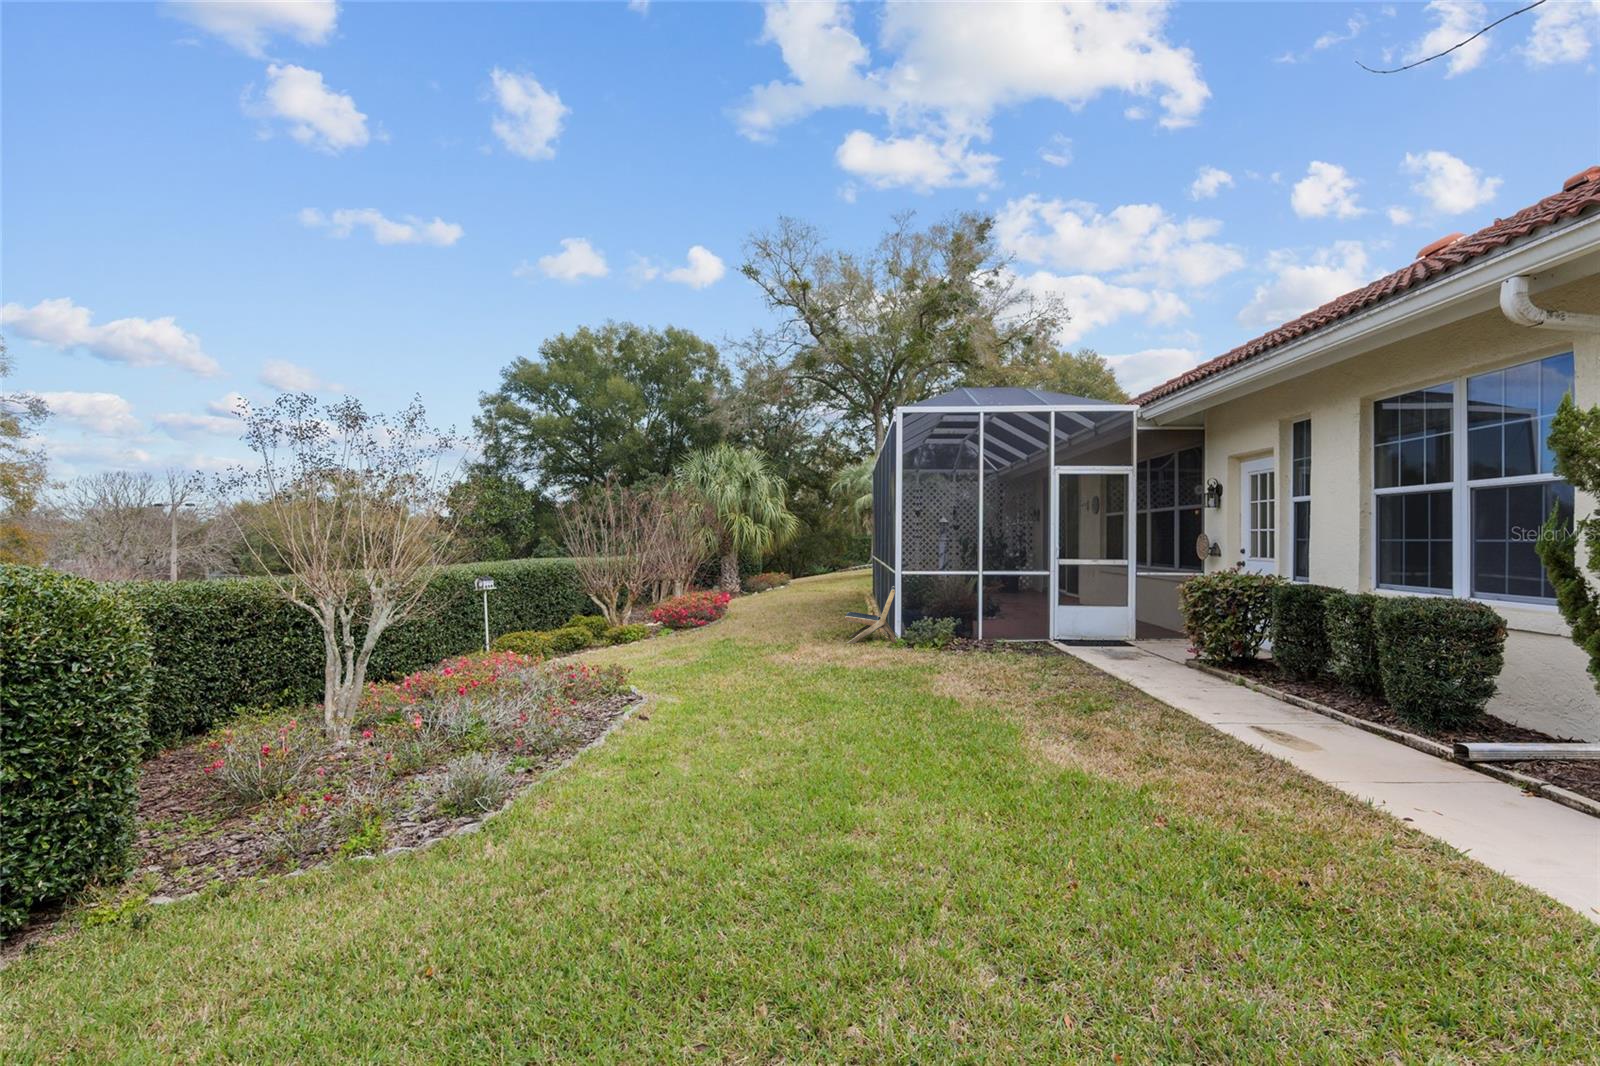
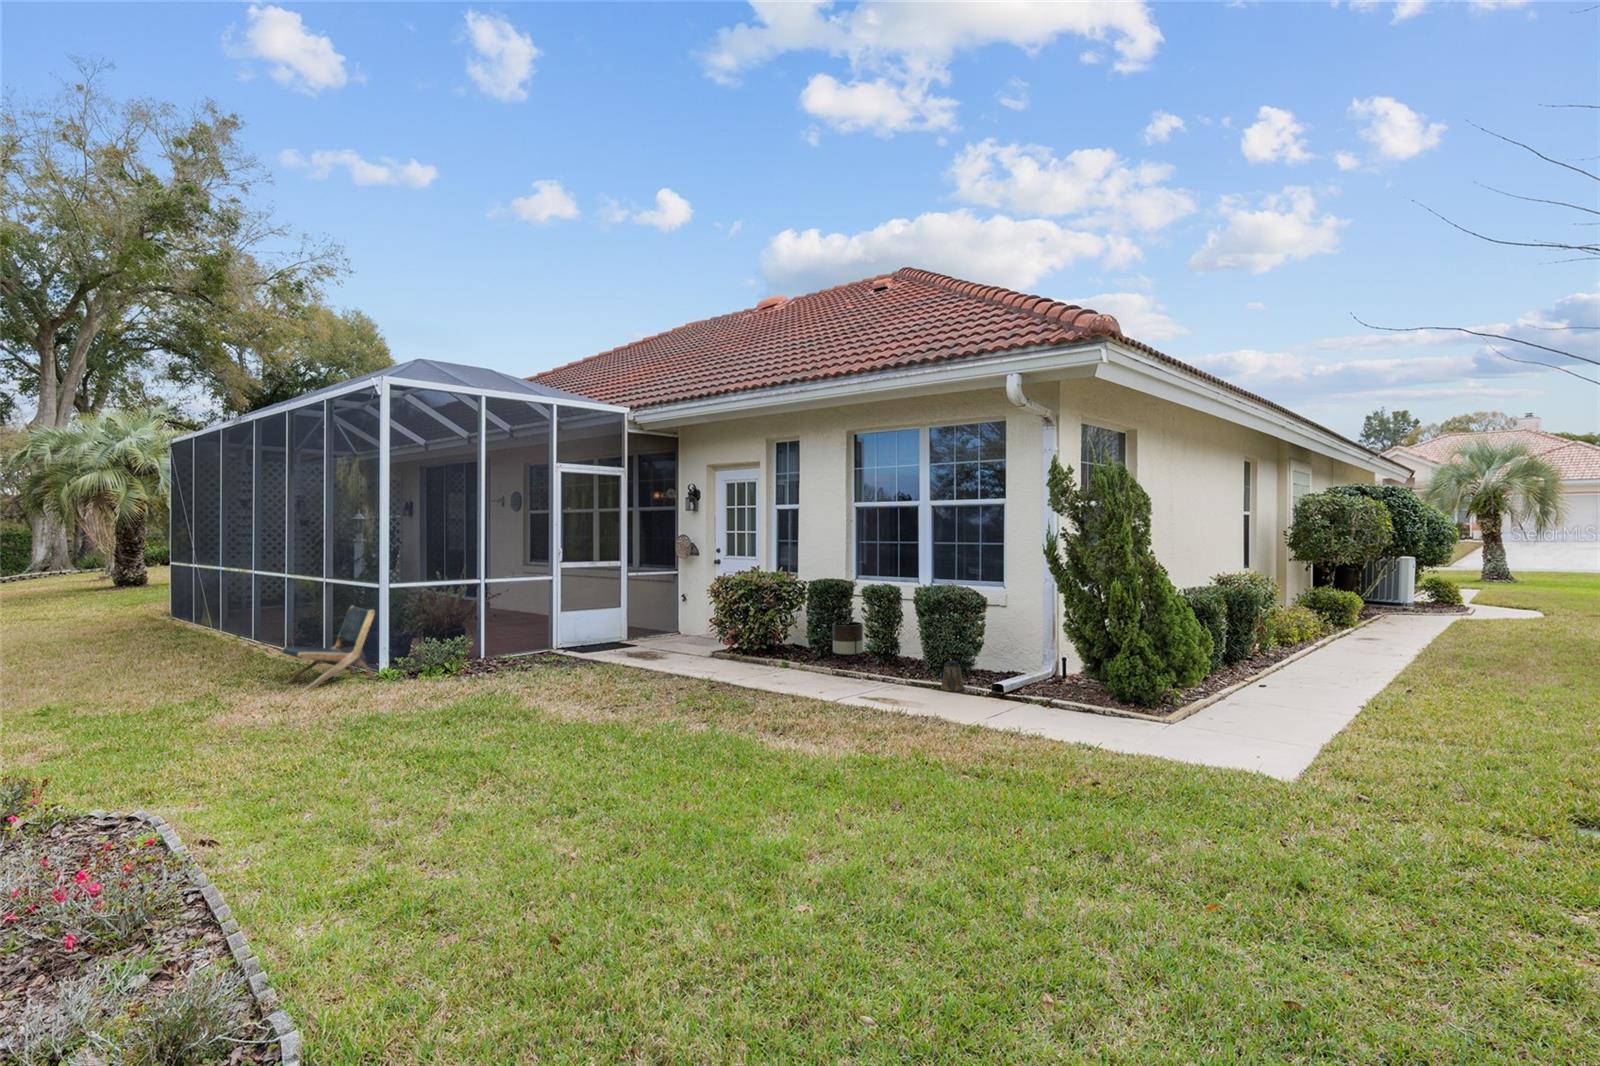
planter: none [1322,644,1374,706] -> present [832,622,863,664]
watering can: none [1410,716,1471,764] -> present [941,661,965,692]

